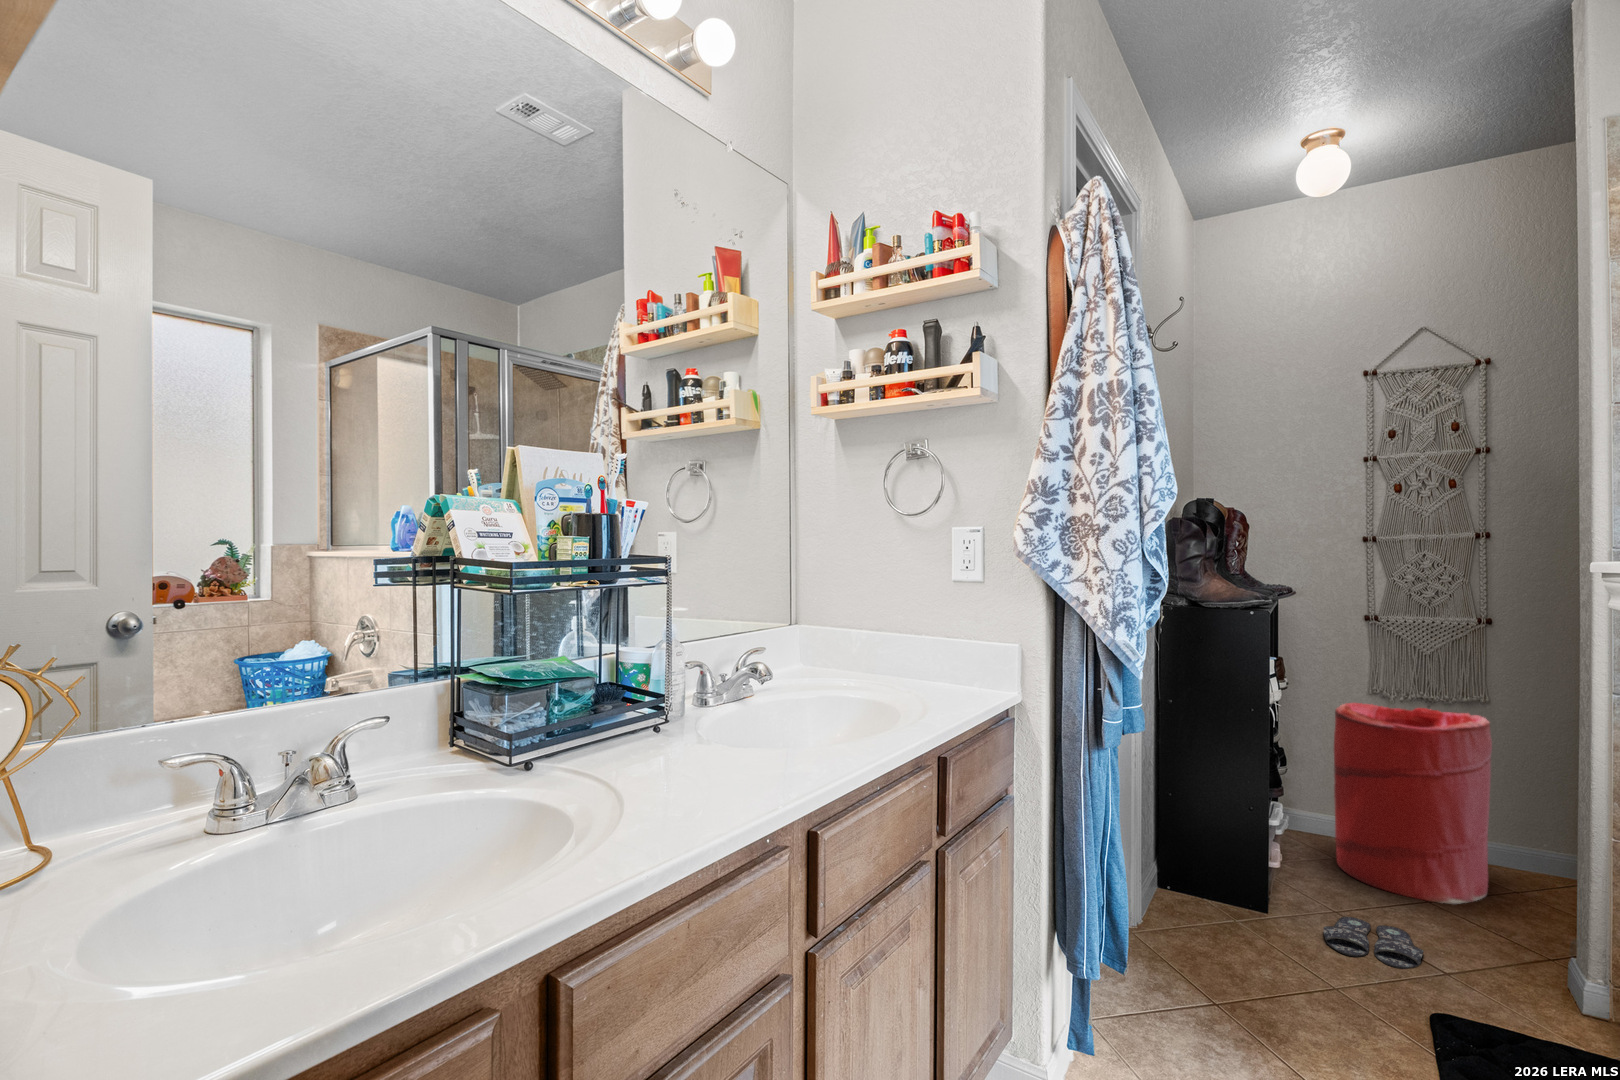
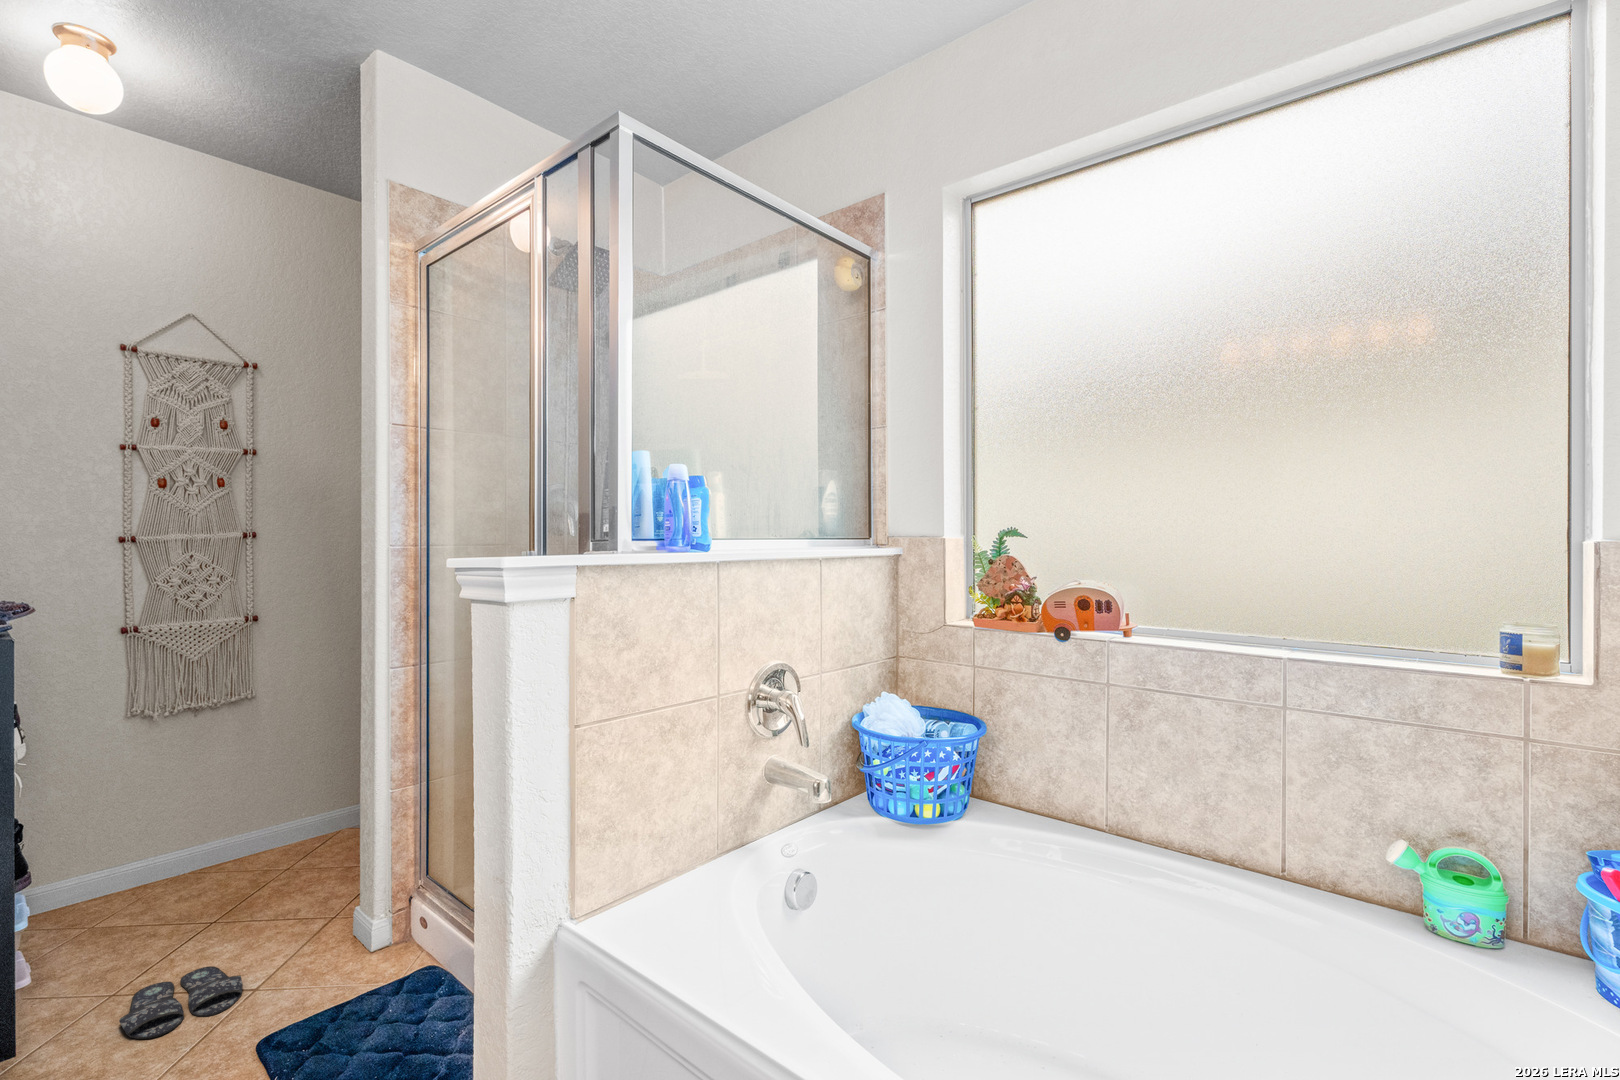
laundry hamper: present [1334,703,1492,904] -> none [92,712,270,938]

